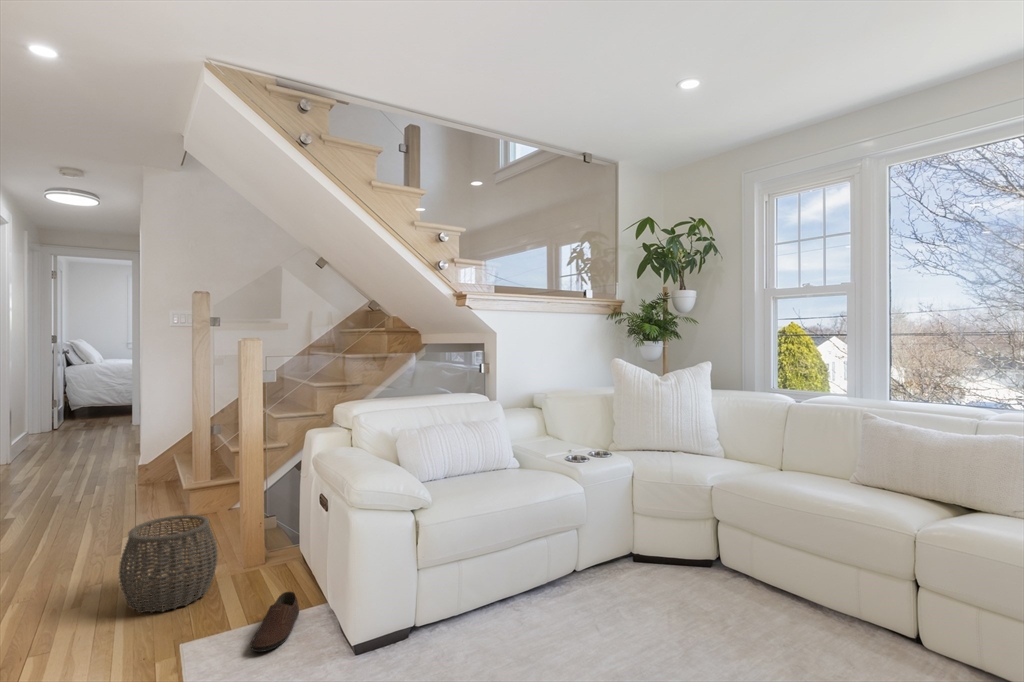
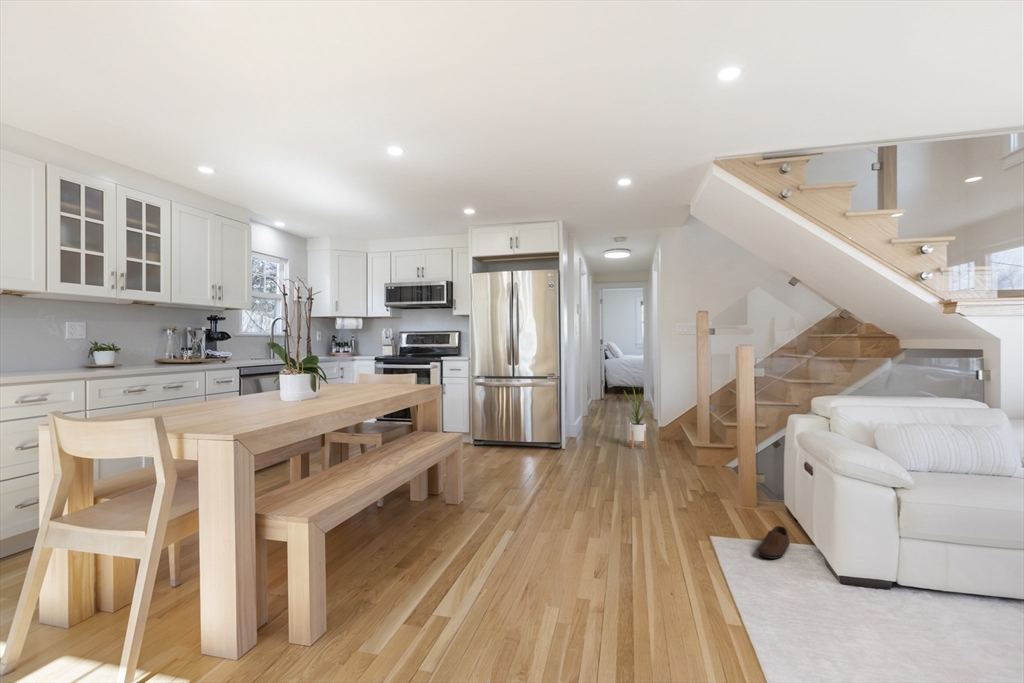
house plant: none [51,404,125,512] -> present [626,390,649,449]
woven basket: present [119,515,218,613] -> none [669,459,727,517]

